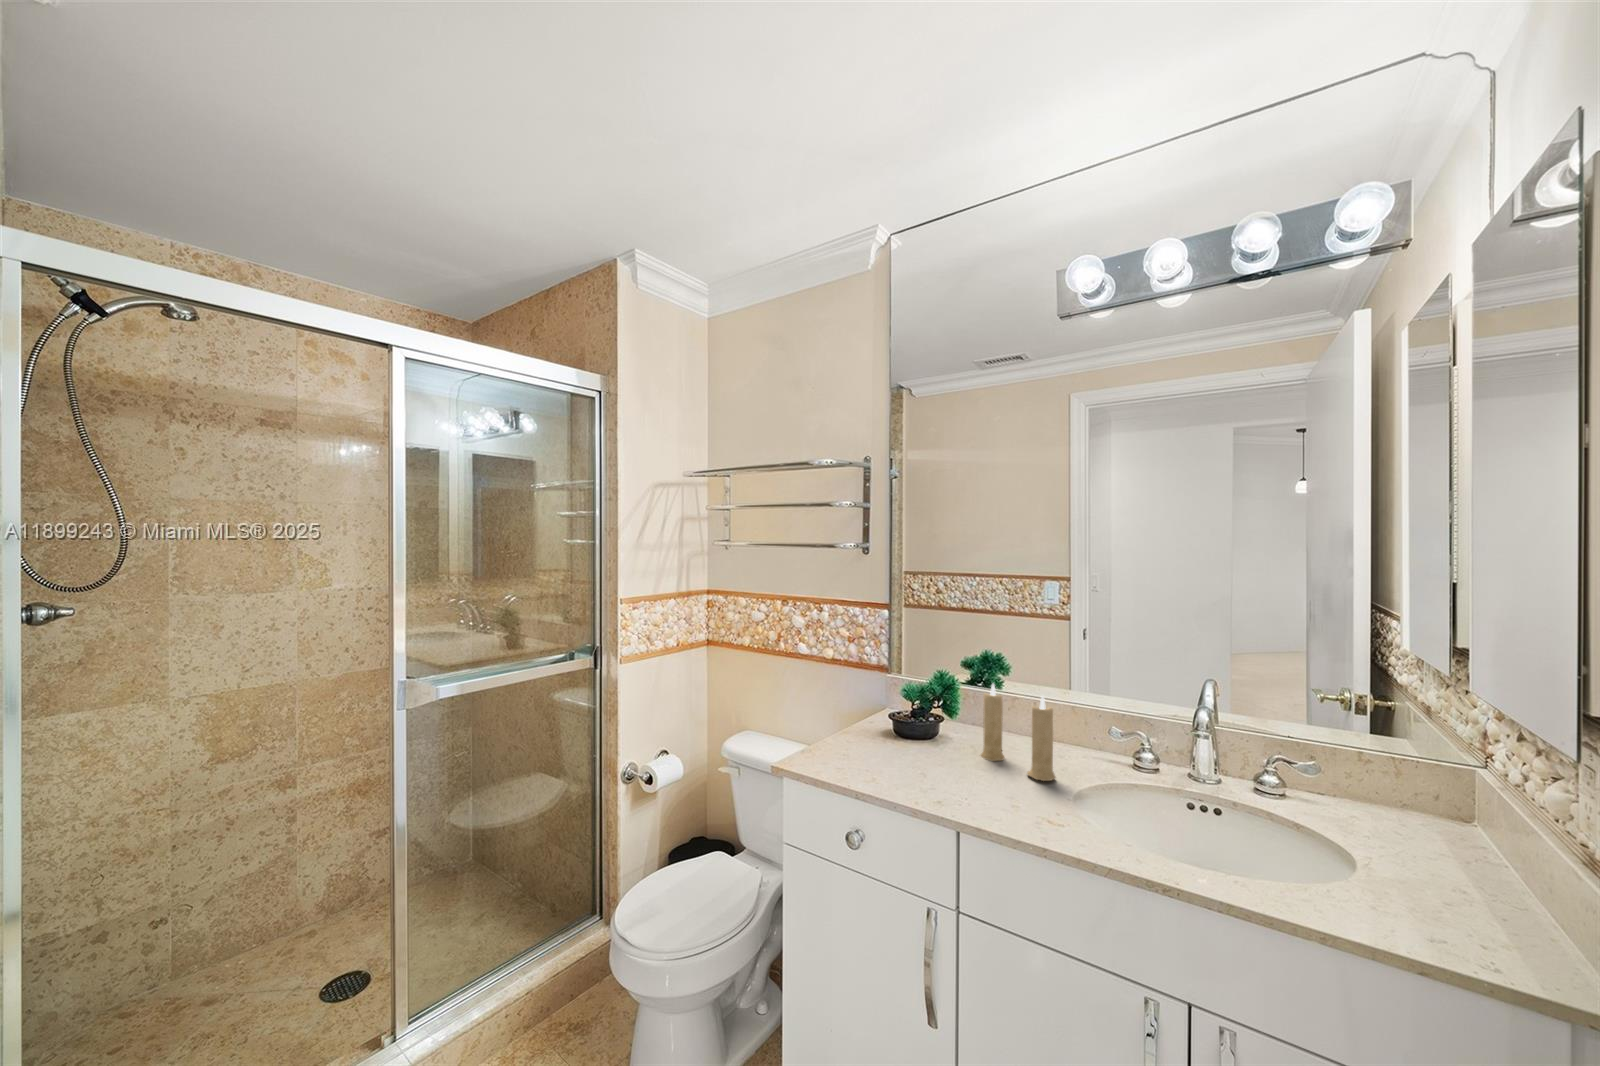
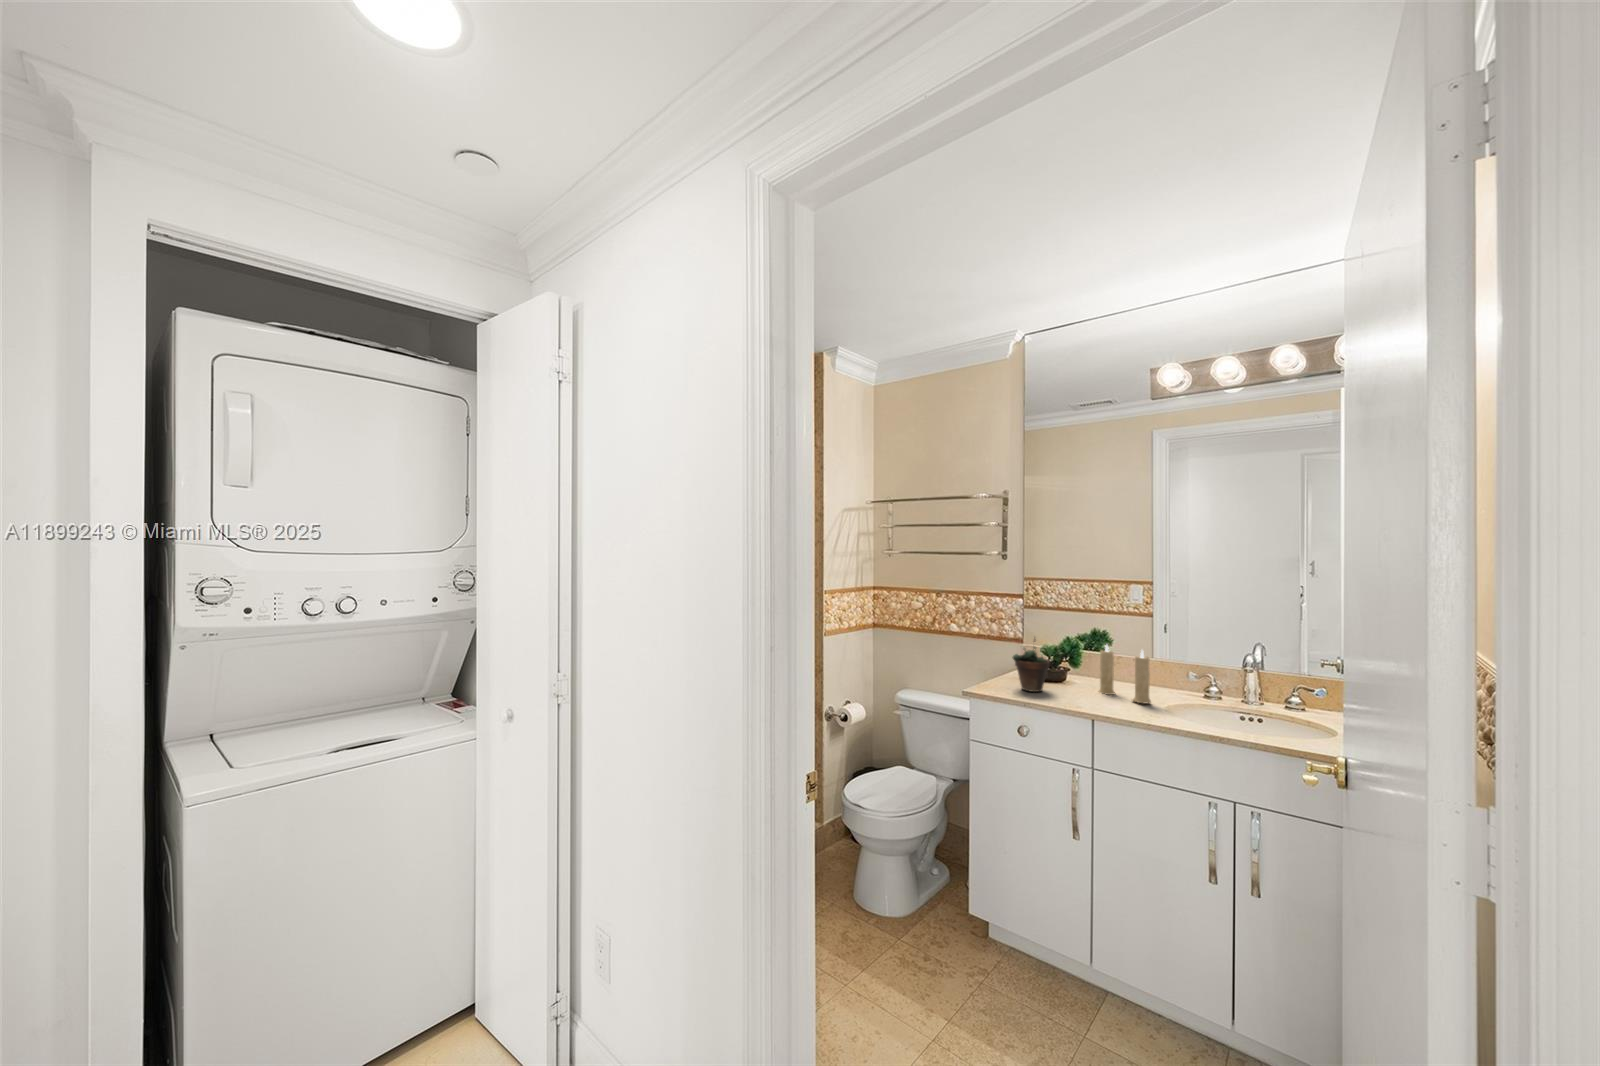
succulent plant: none [852,674,908,761] -> present [1012,639,1050,692]

